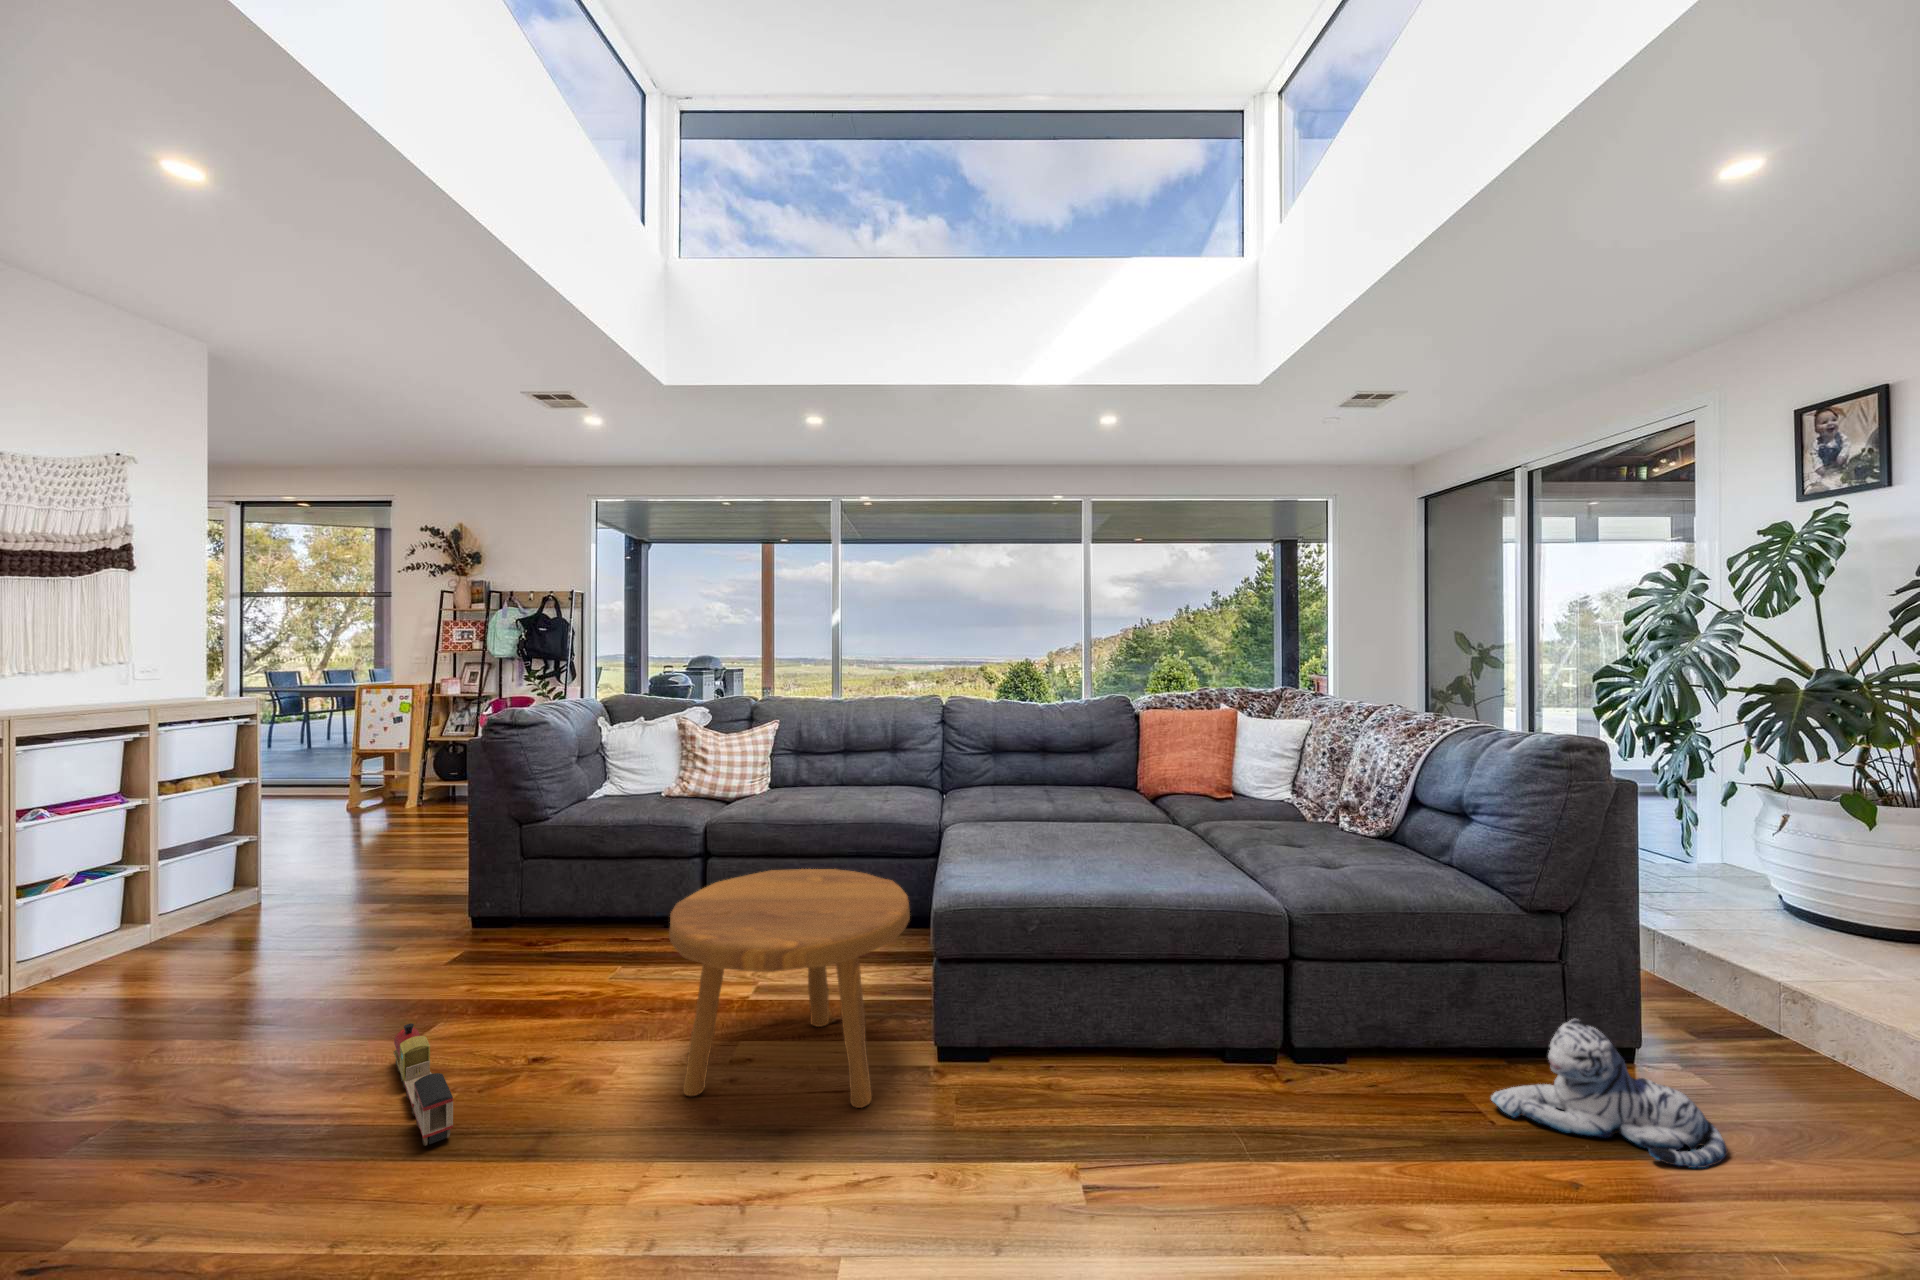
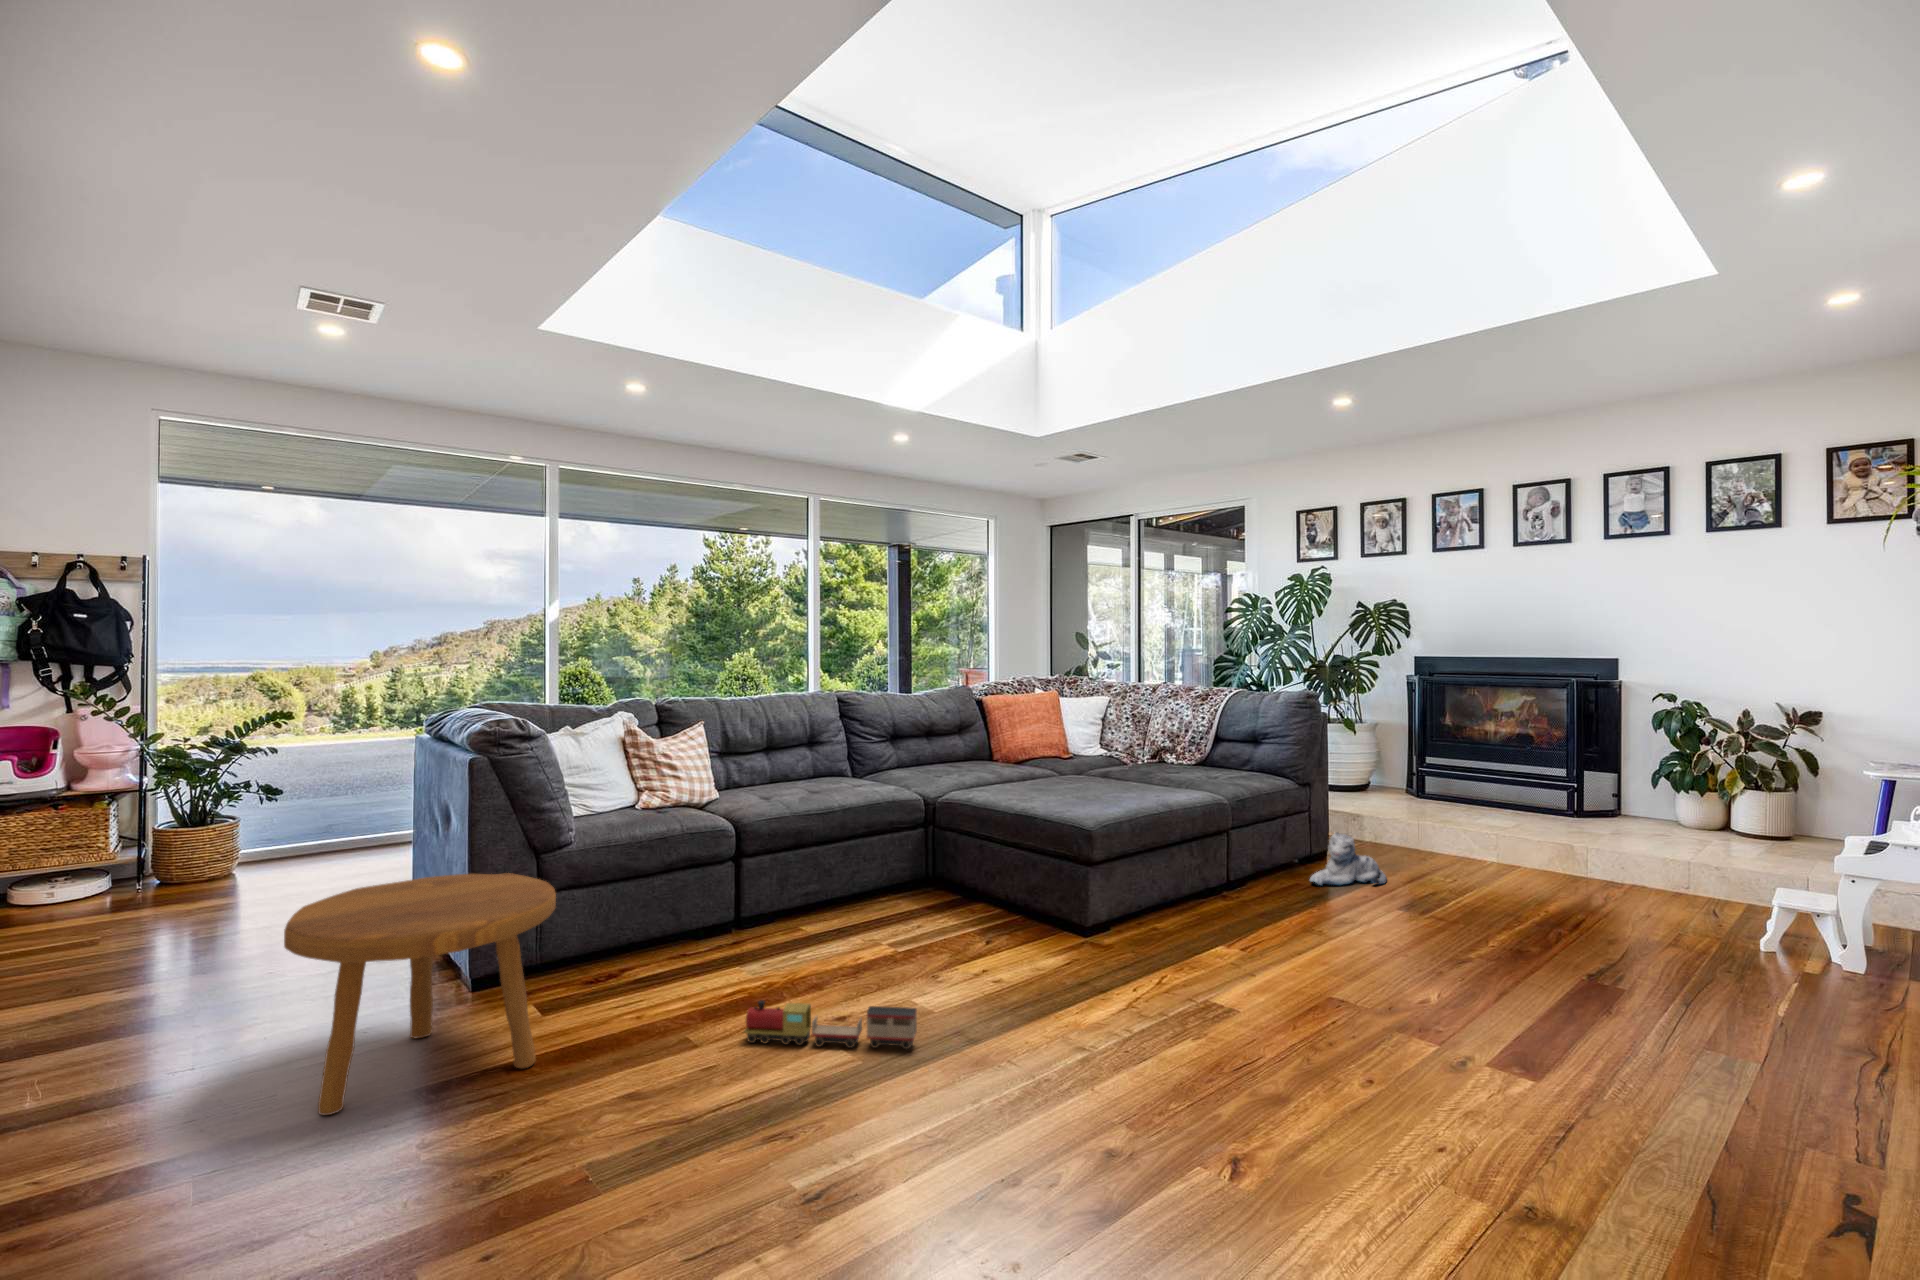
footstool: present [669,869,910,1108] -> present [284,873,556,1115]

